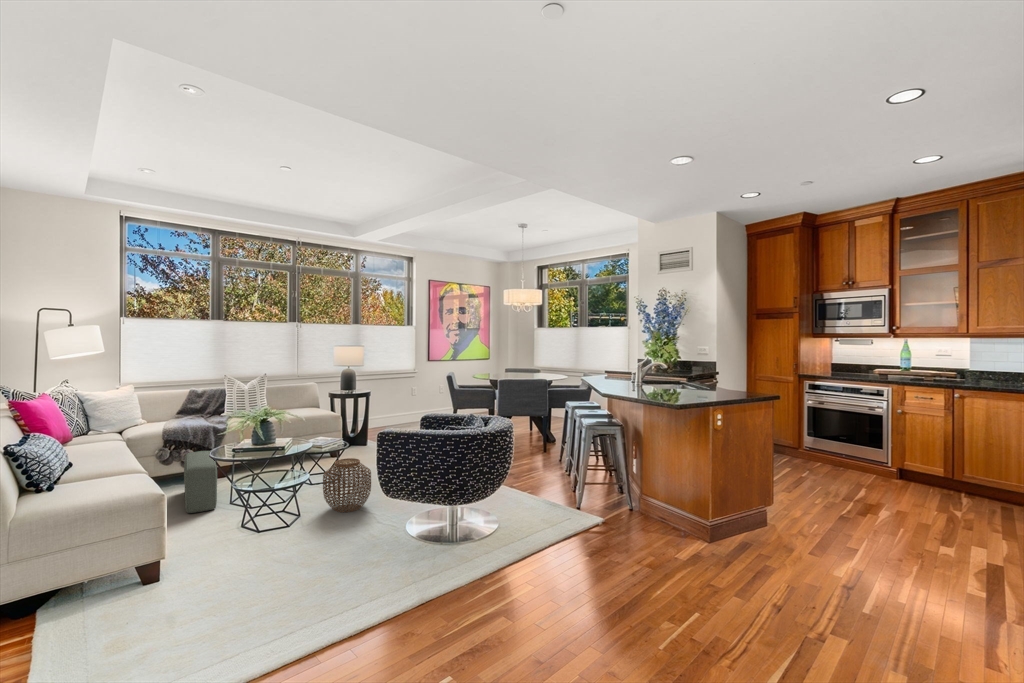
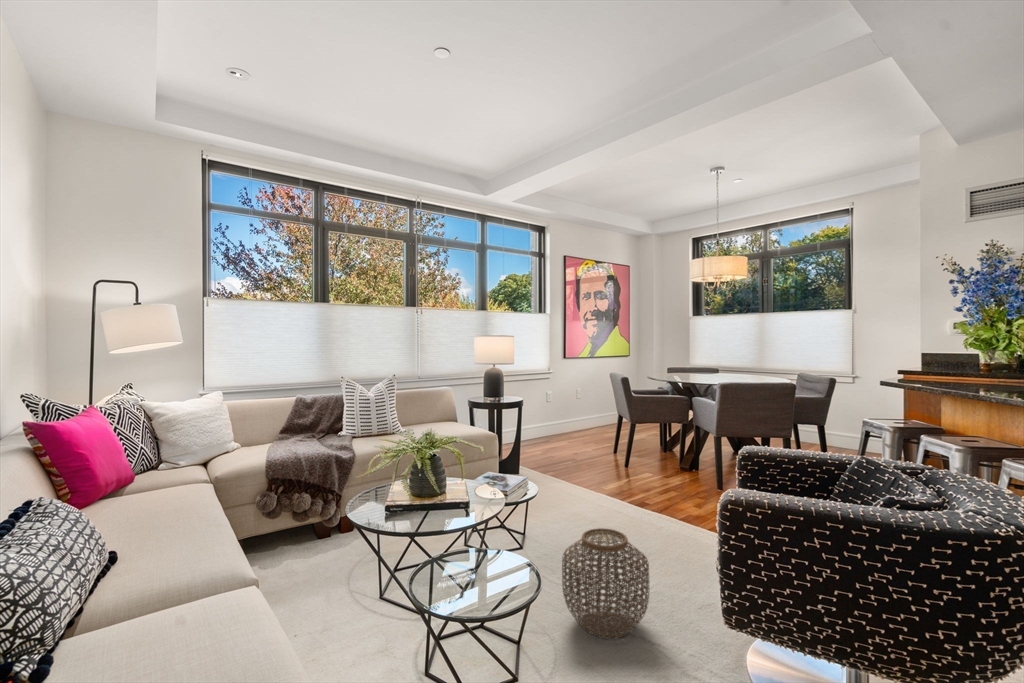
pouf: present [184,451,217,513] -> none [306,499,370,628]

